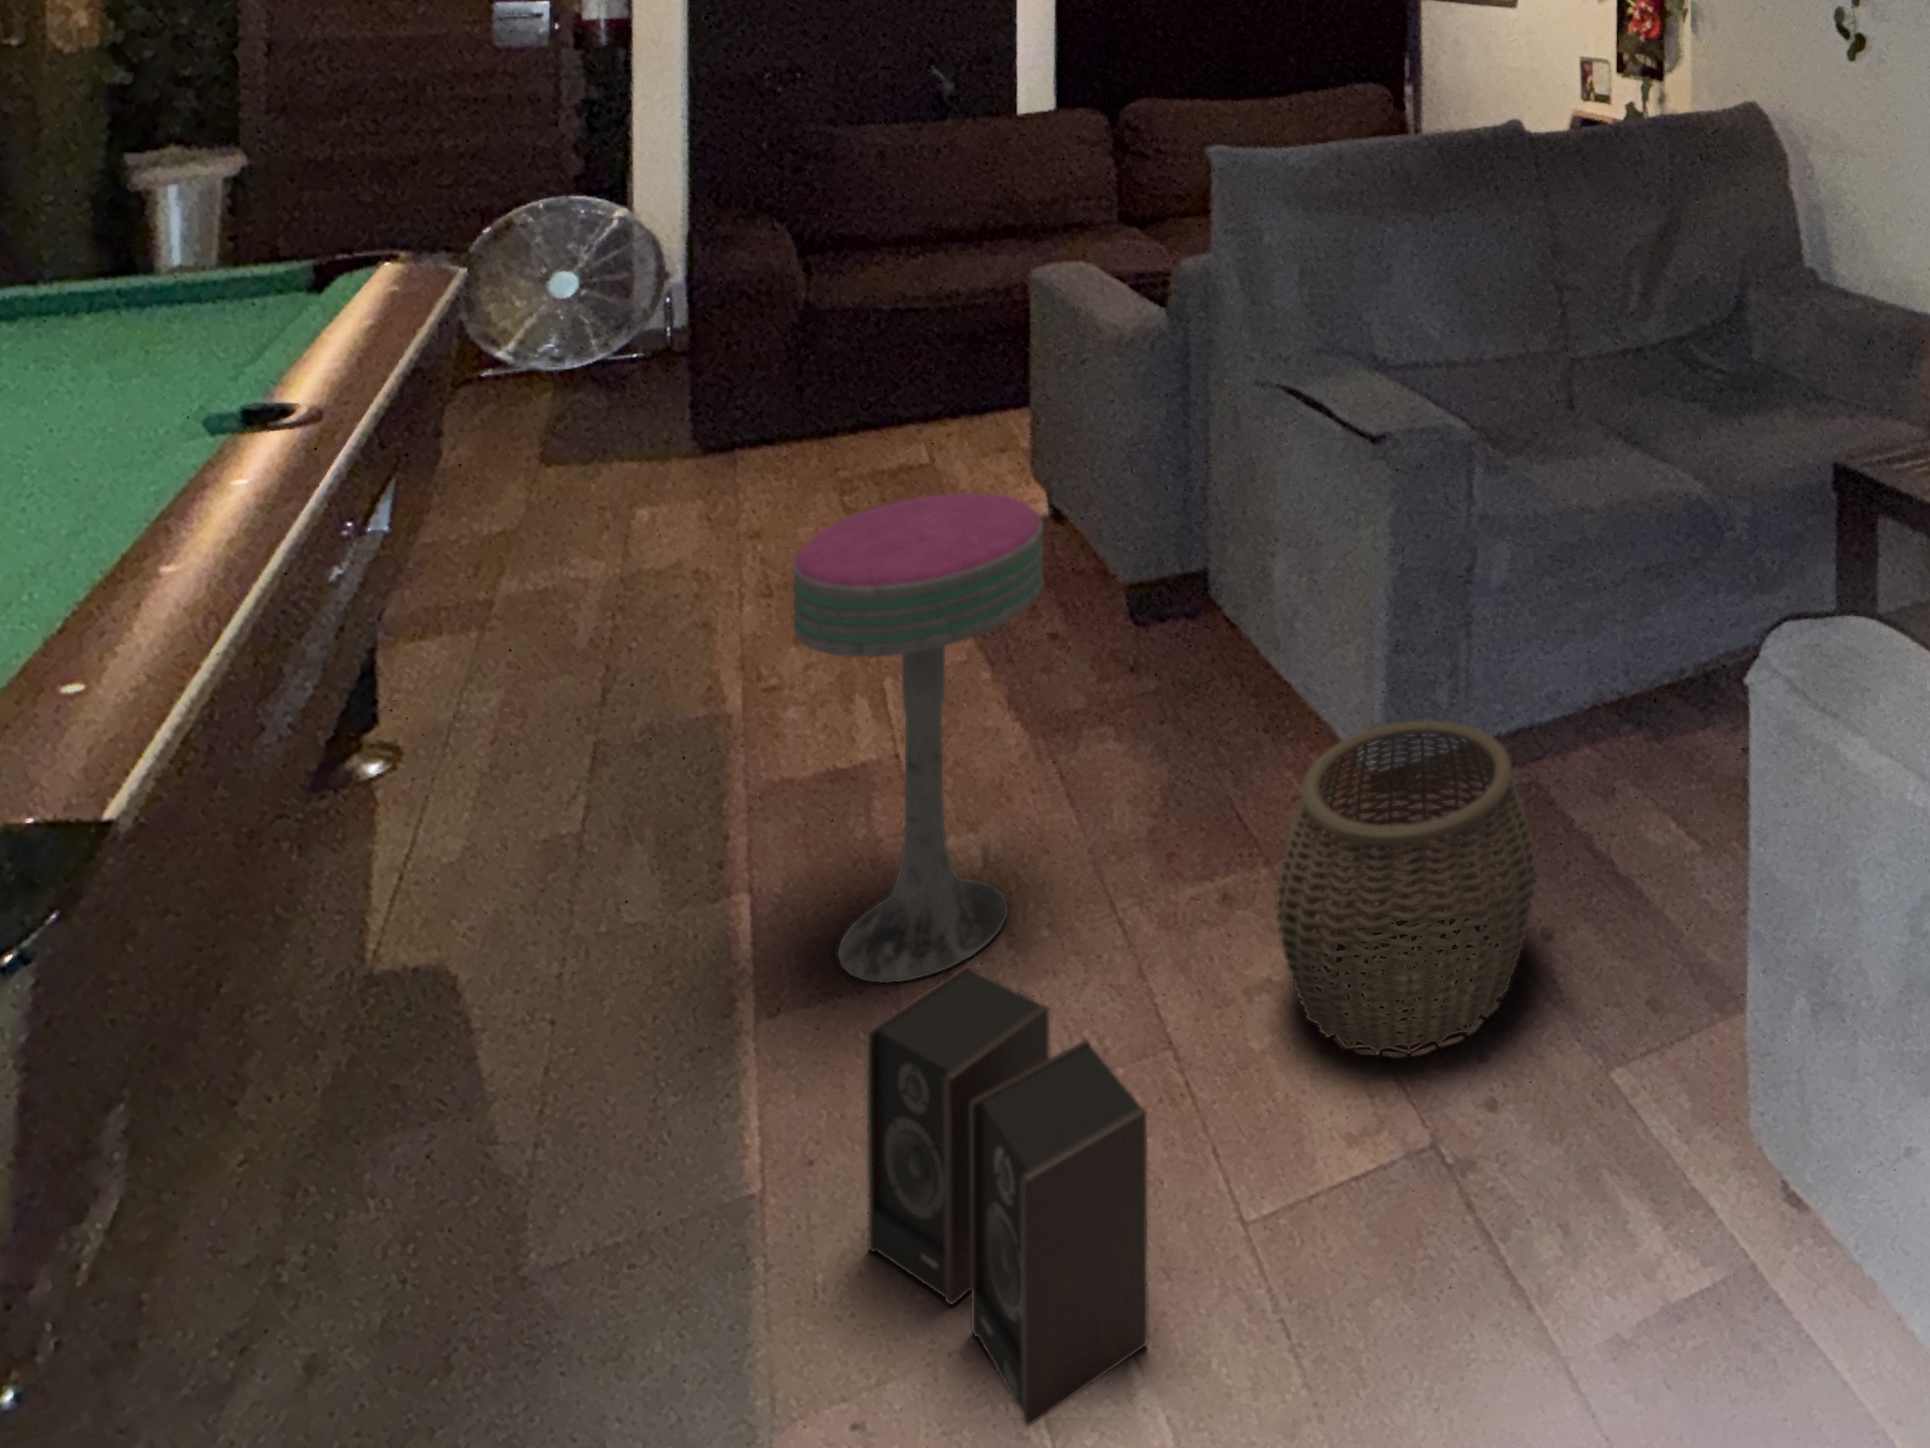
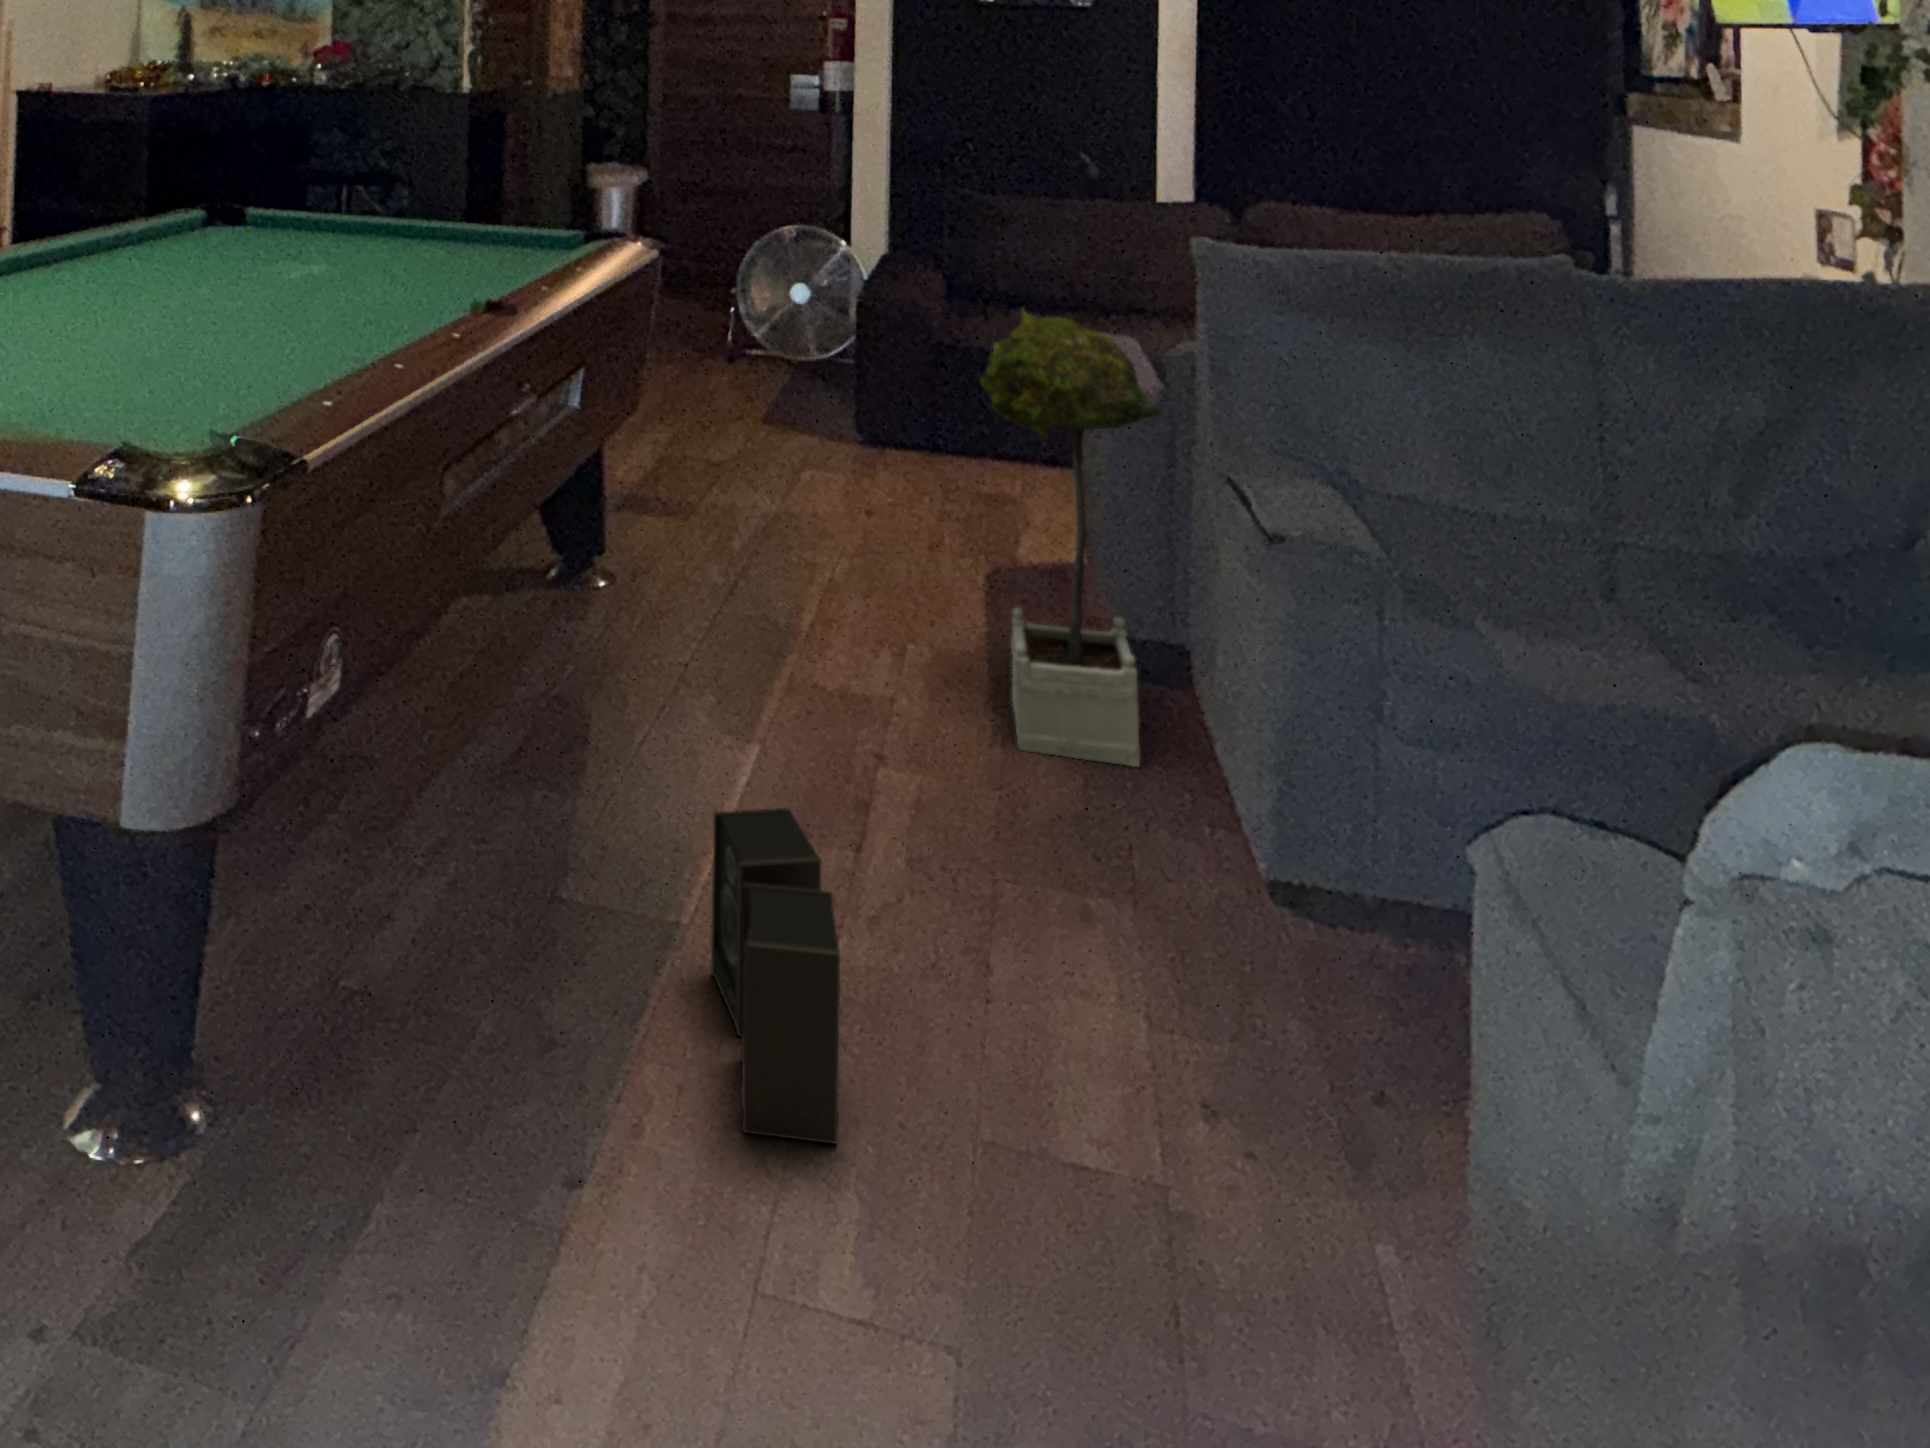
potted tree: none [1021,251,1225,749] -> present [980,309,1160,767]
bar stool: present [793,493,1043,983] -> none [755,468,931,843]
woven basket: present [1276,721,1536,1054] -> none [1047,797,1316,1123]

